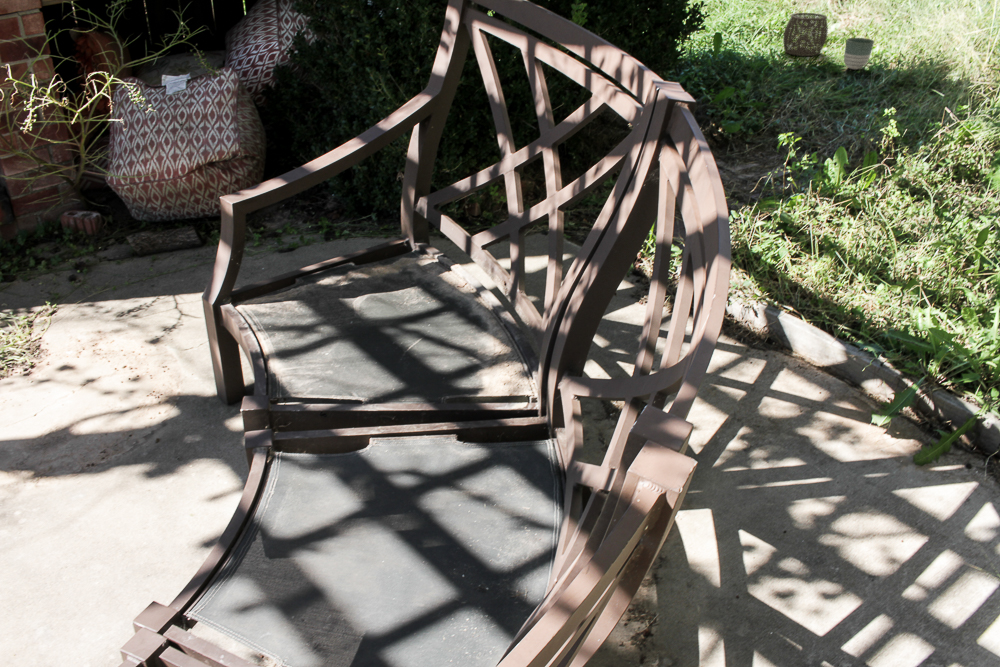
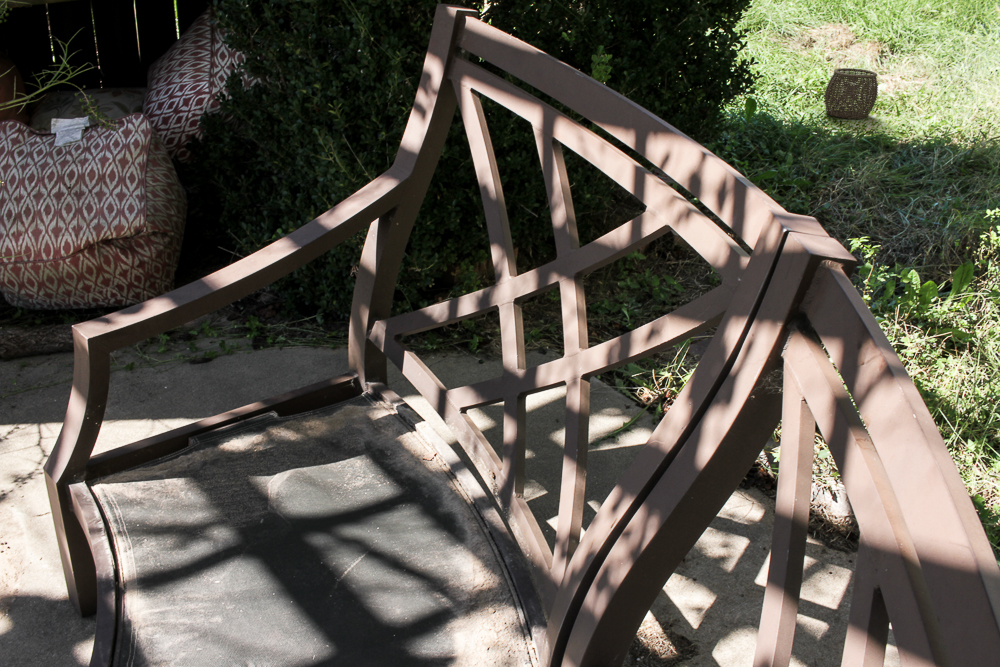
planter: present [844,38,874,69] -> none [900,100,937,137]

